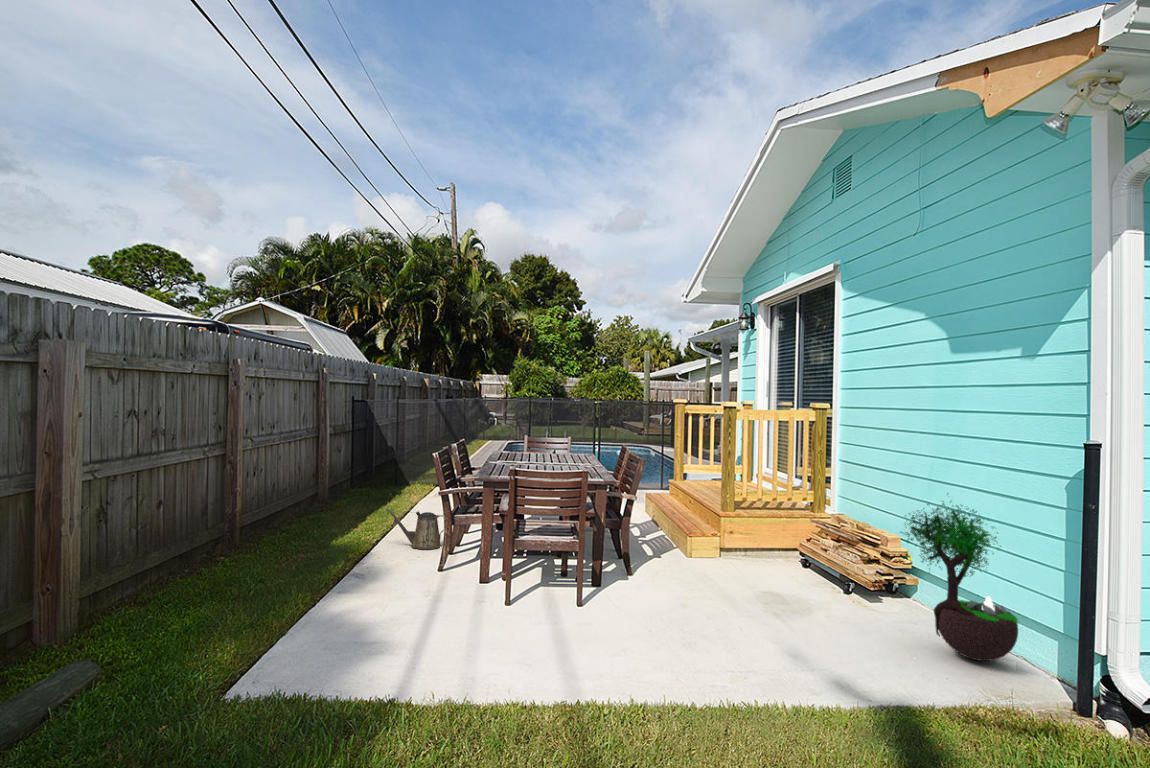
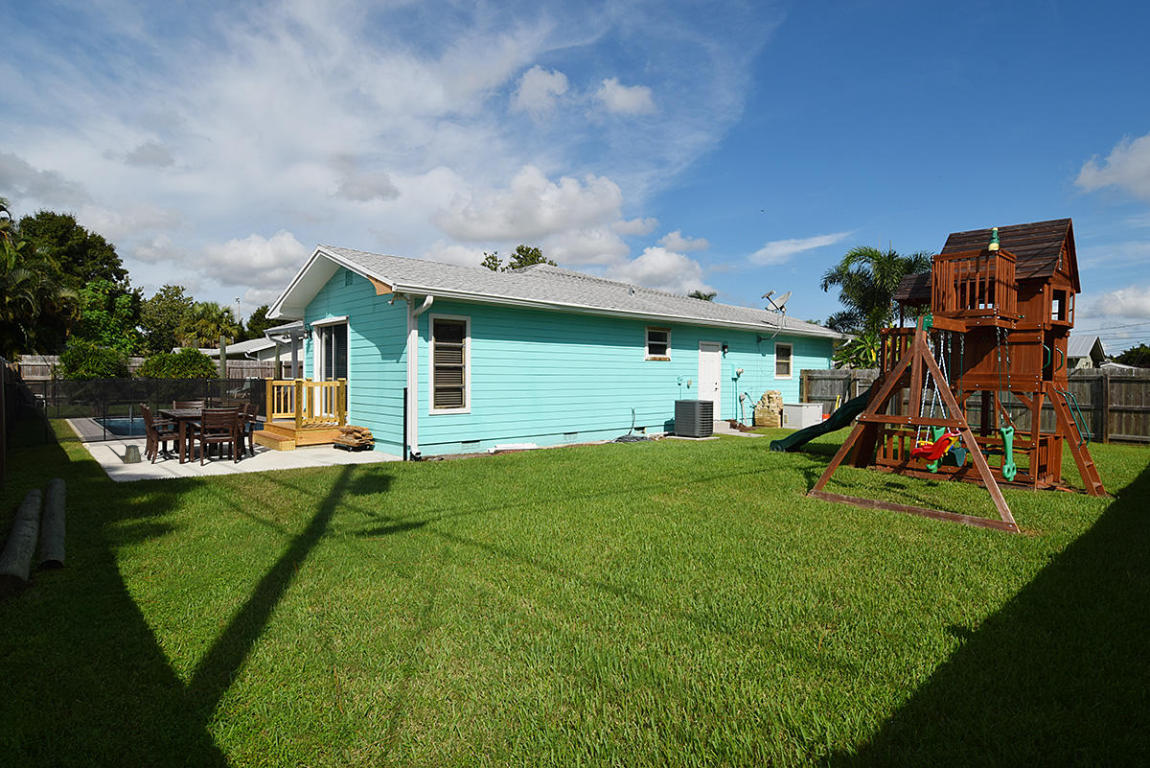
potted tree: present [900,503,1018,661] -> none [360,408,394,457]

